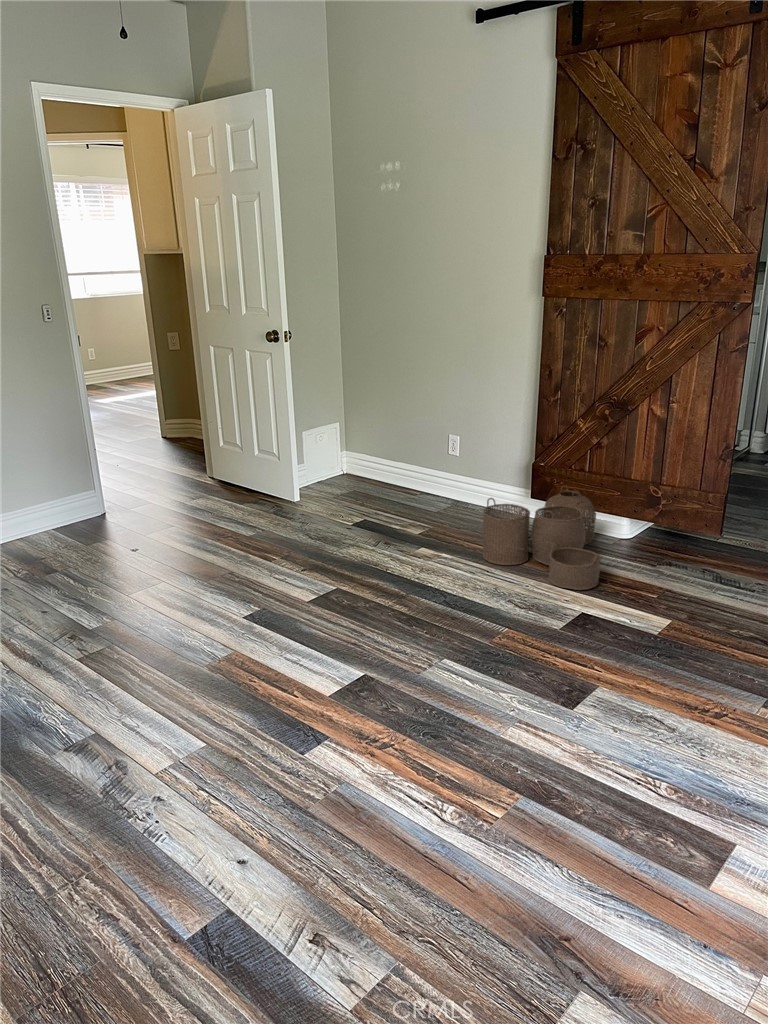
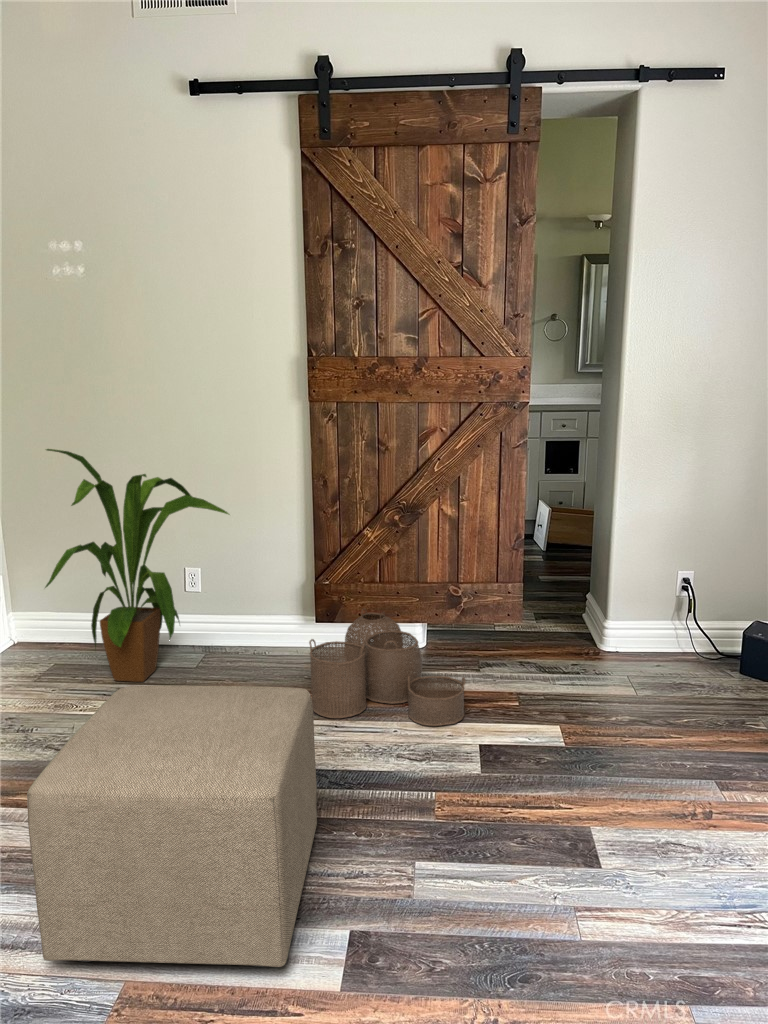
house plant: none [326,328,466,511] -> present [45,449,229,682]
ottoman: none [194,490,401,672] -> present [27,685,317,967]

